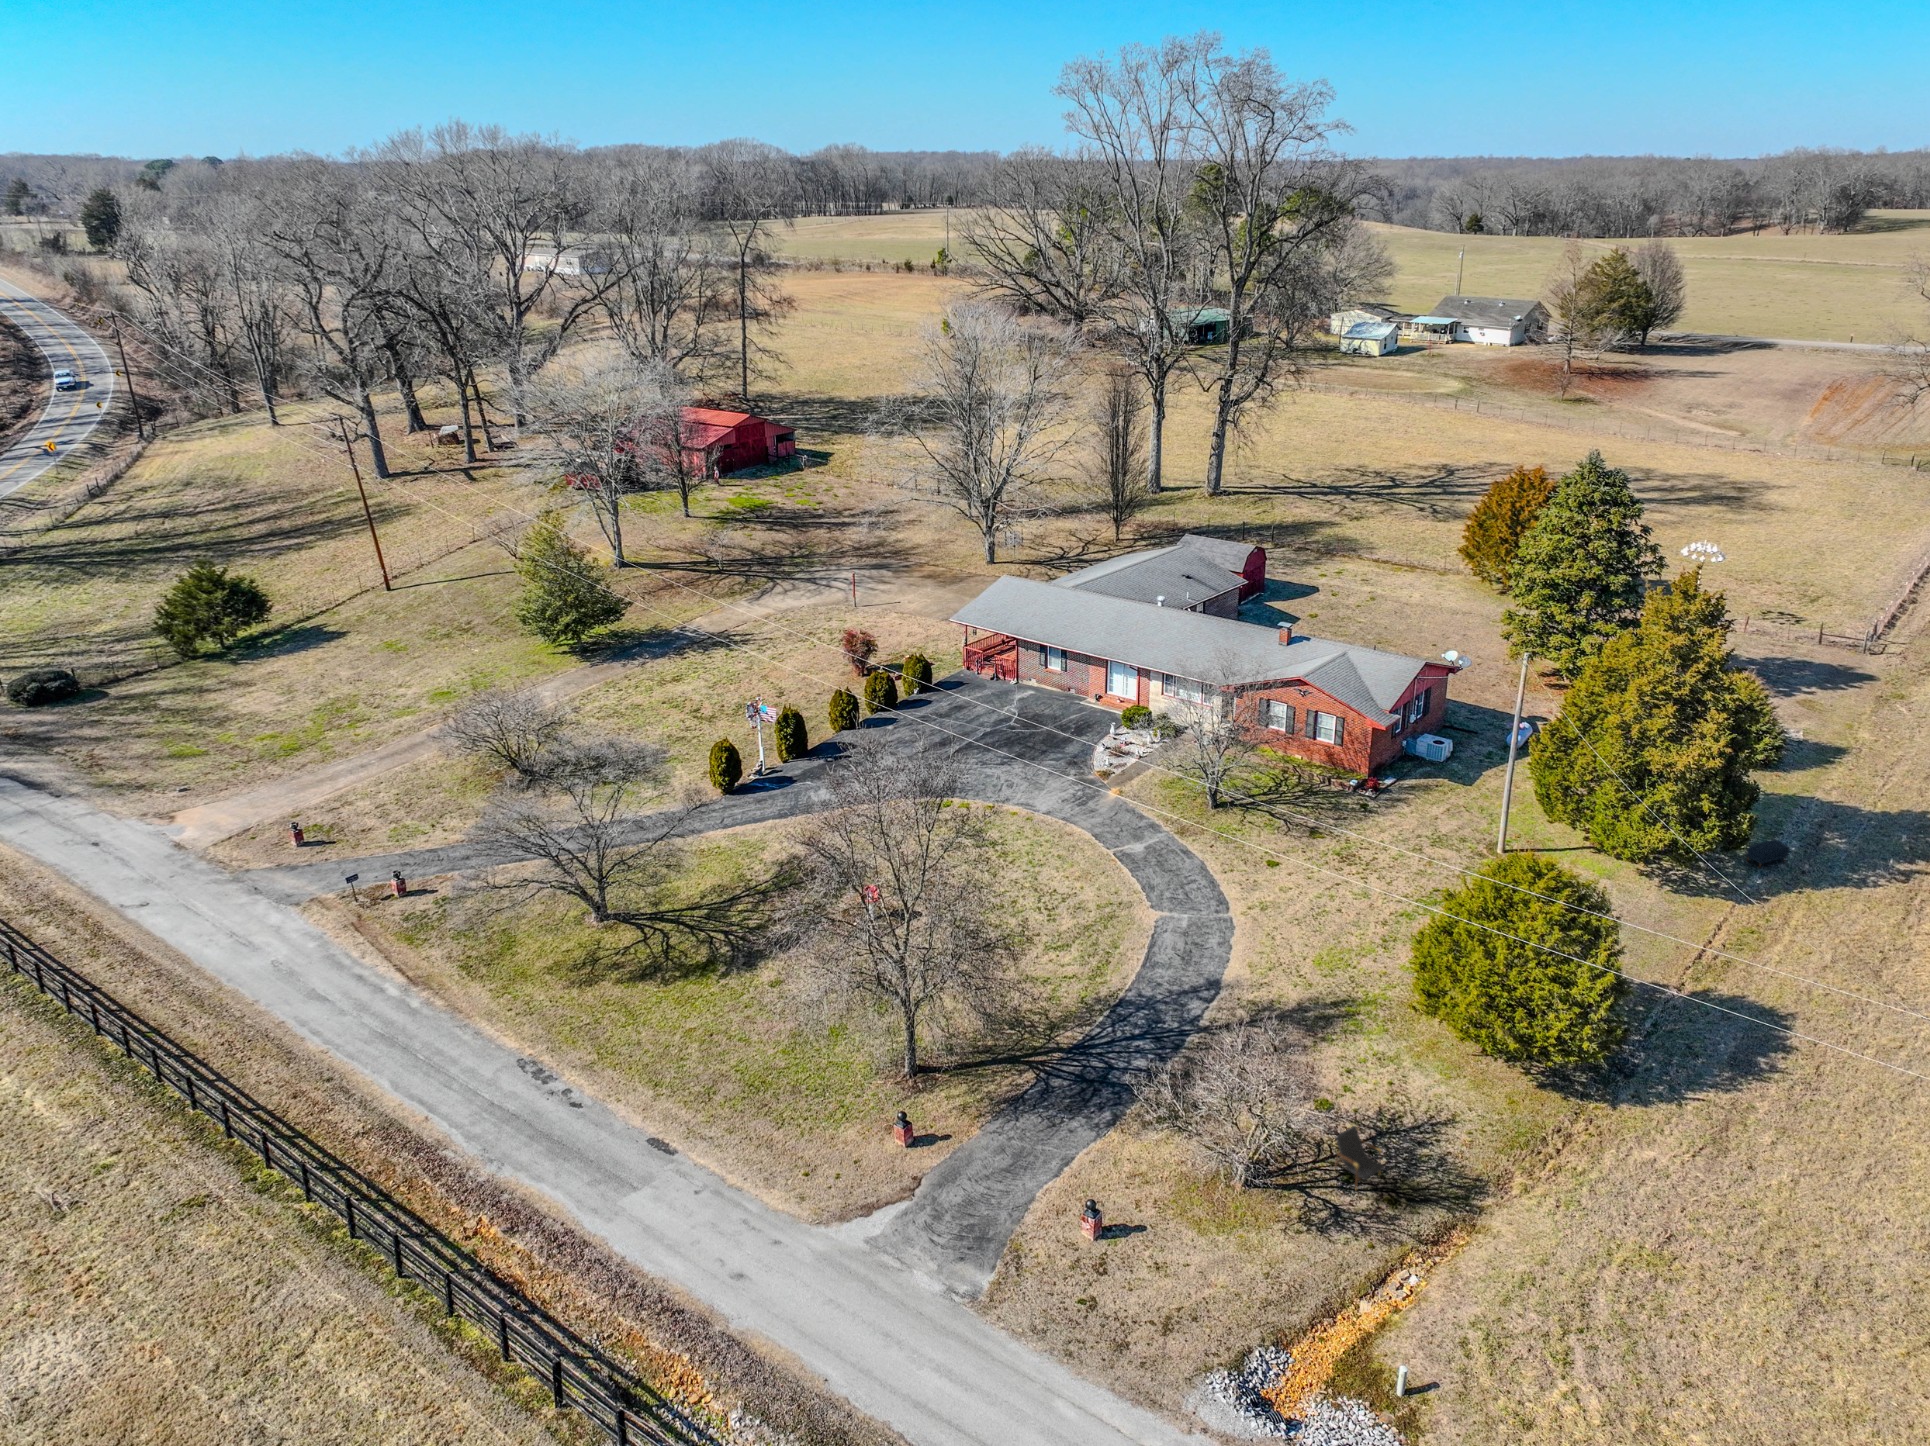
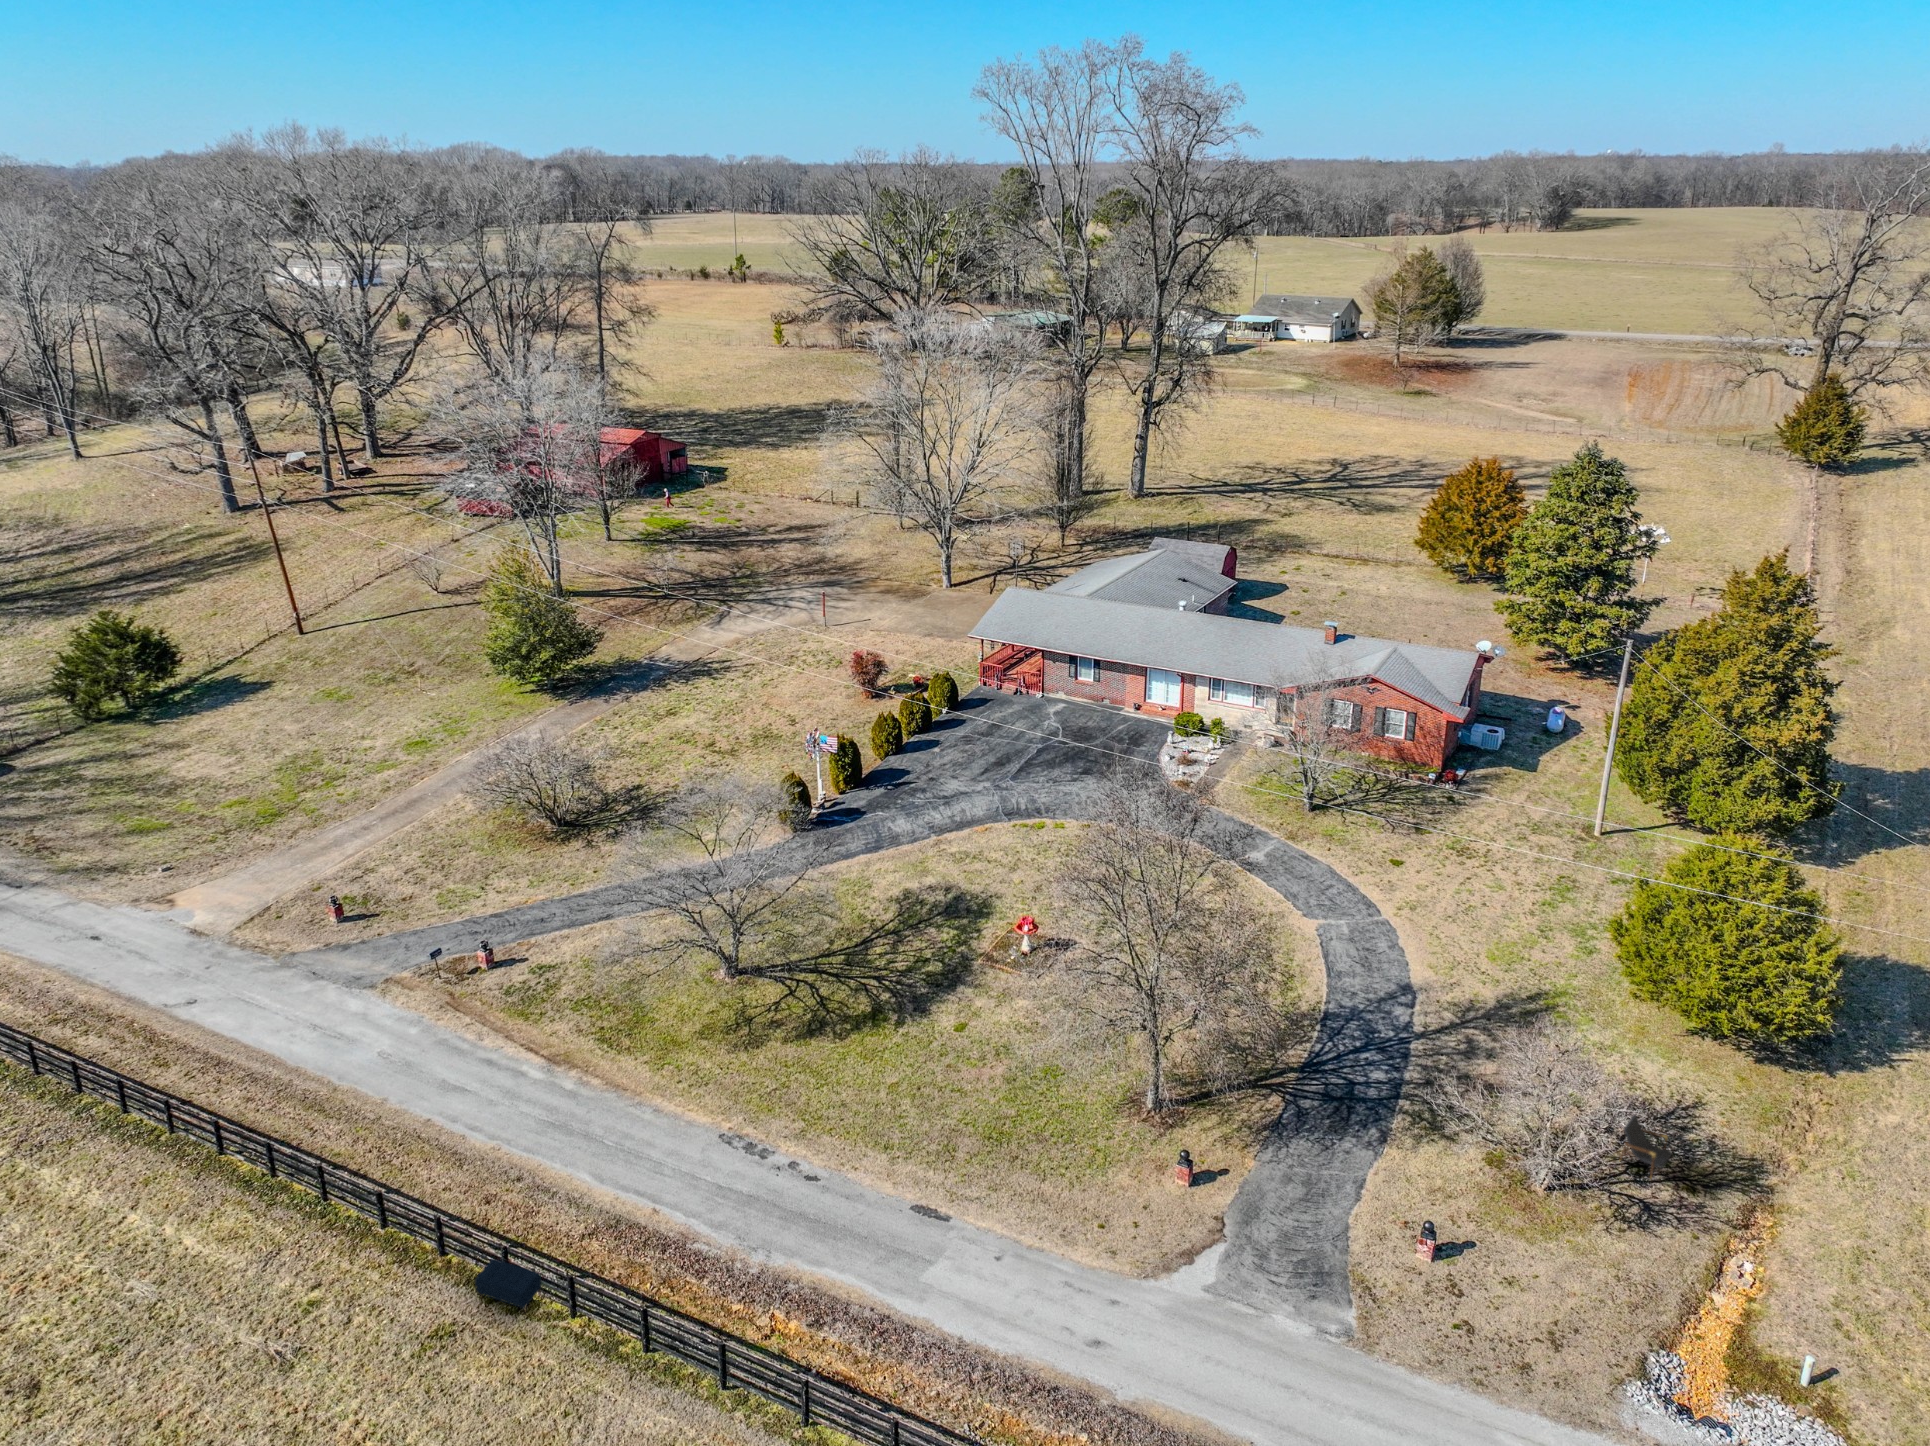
bench: present [1747,840,1790,866] -> present [475,1259,542,1313]

